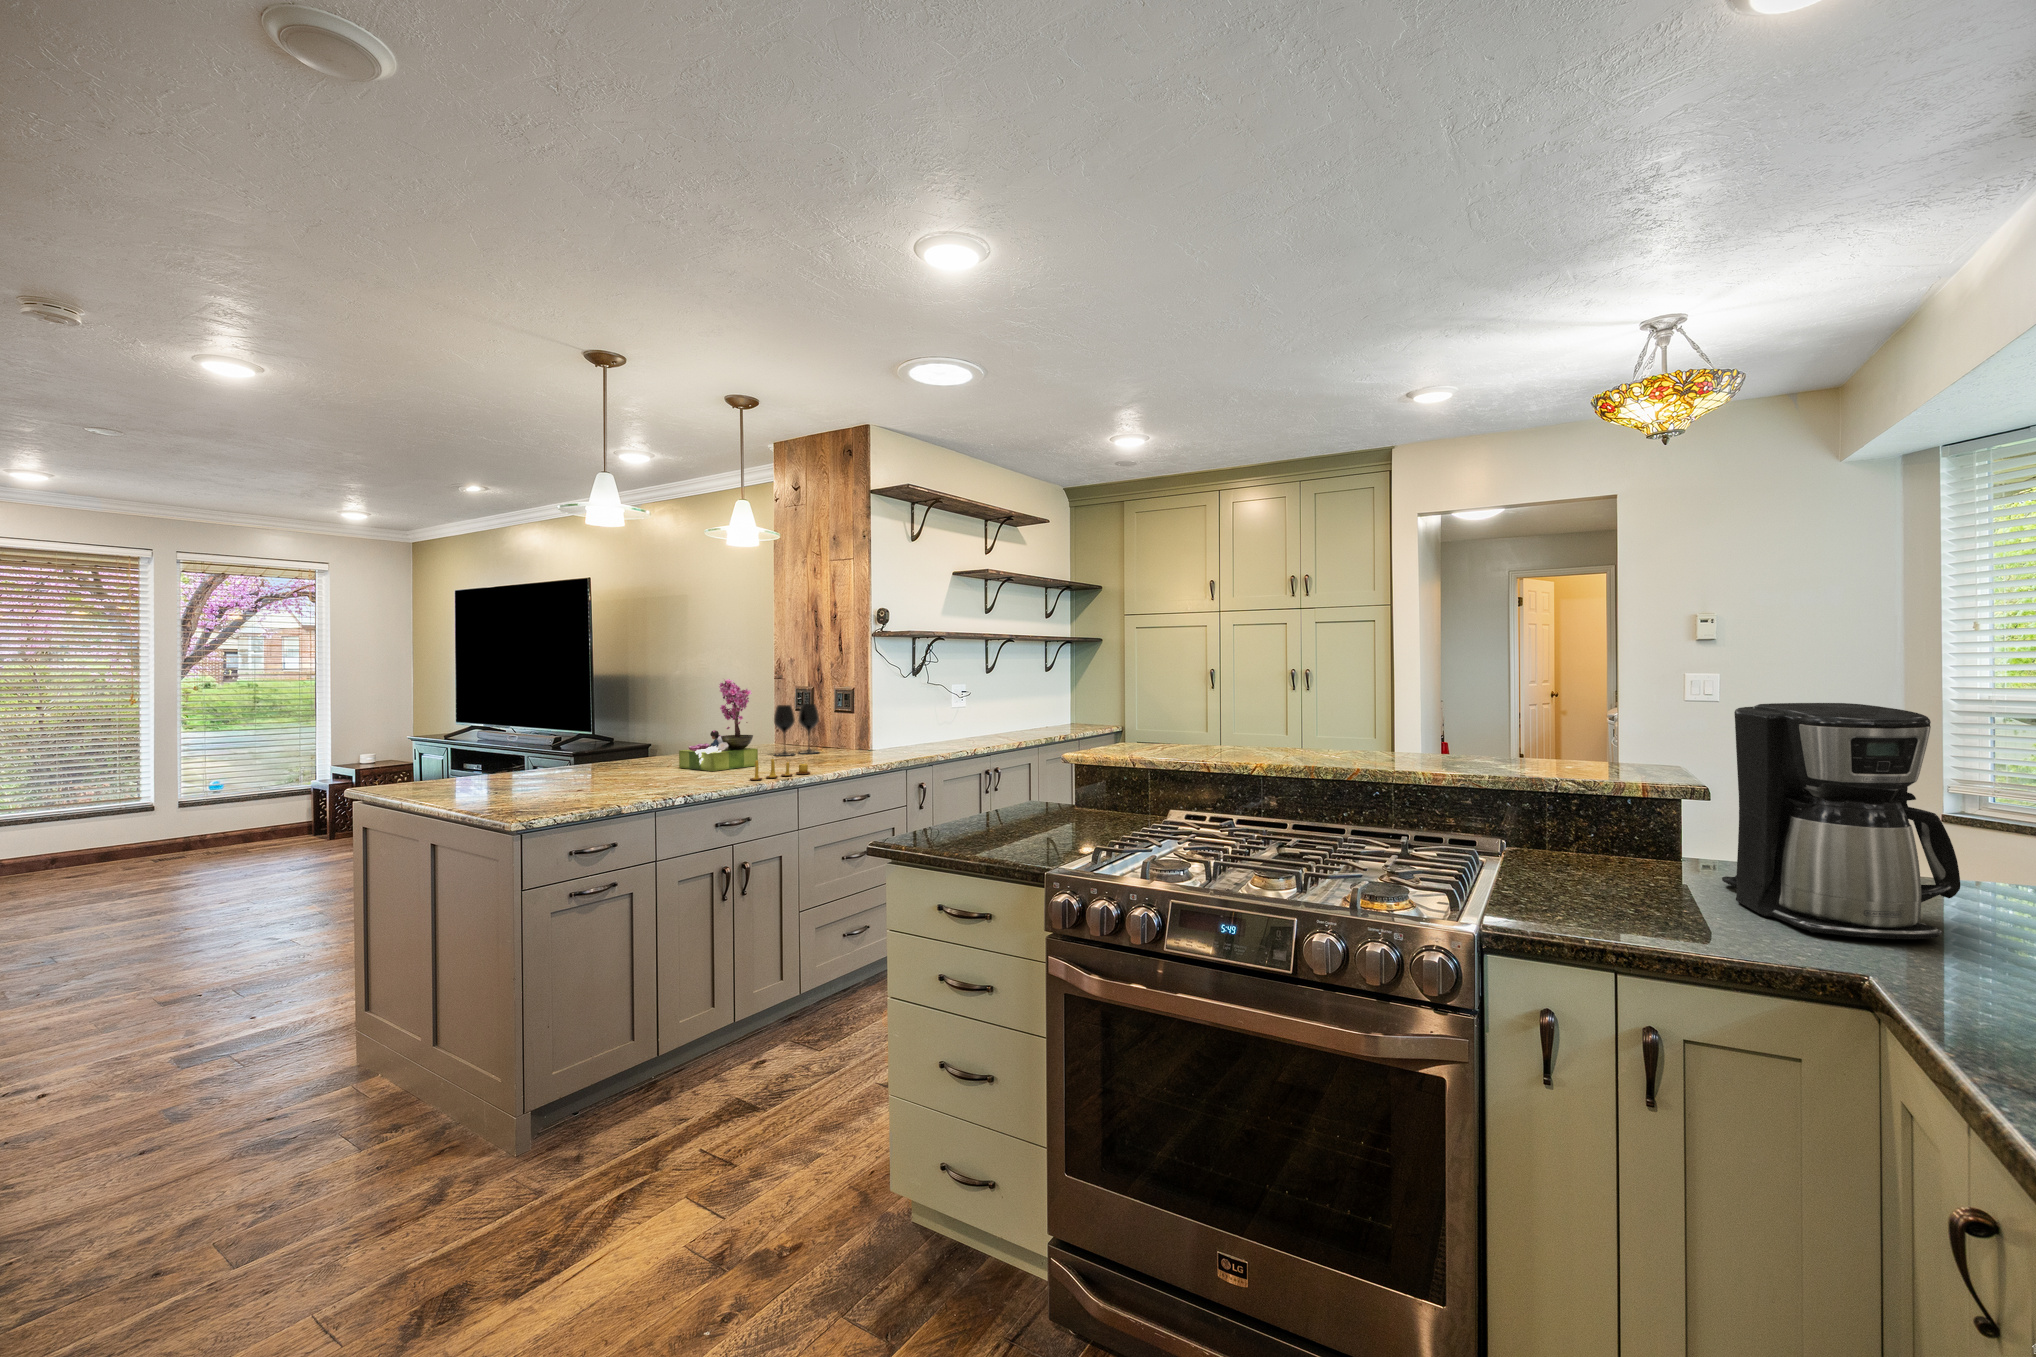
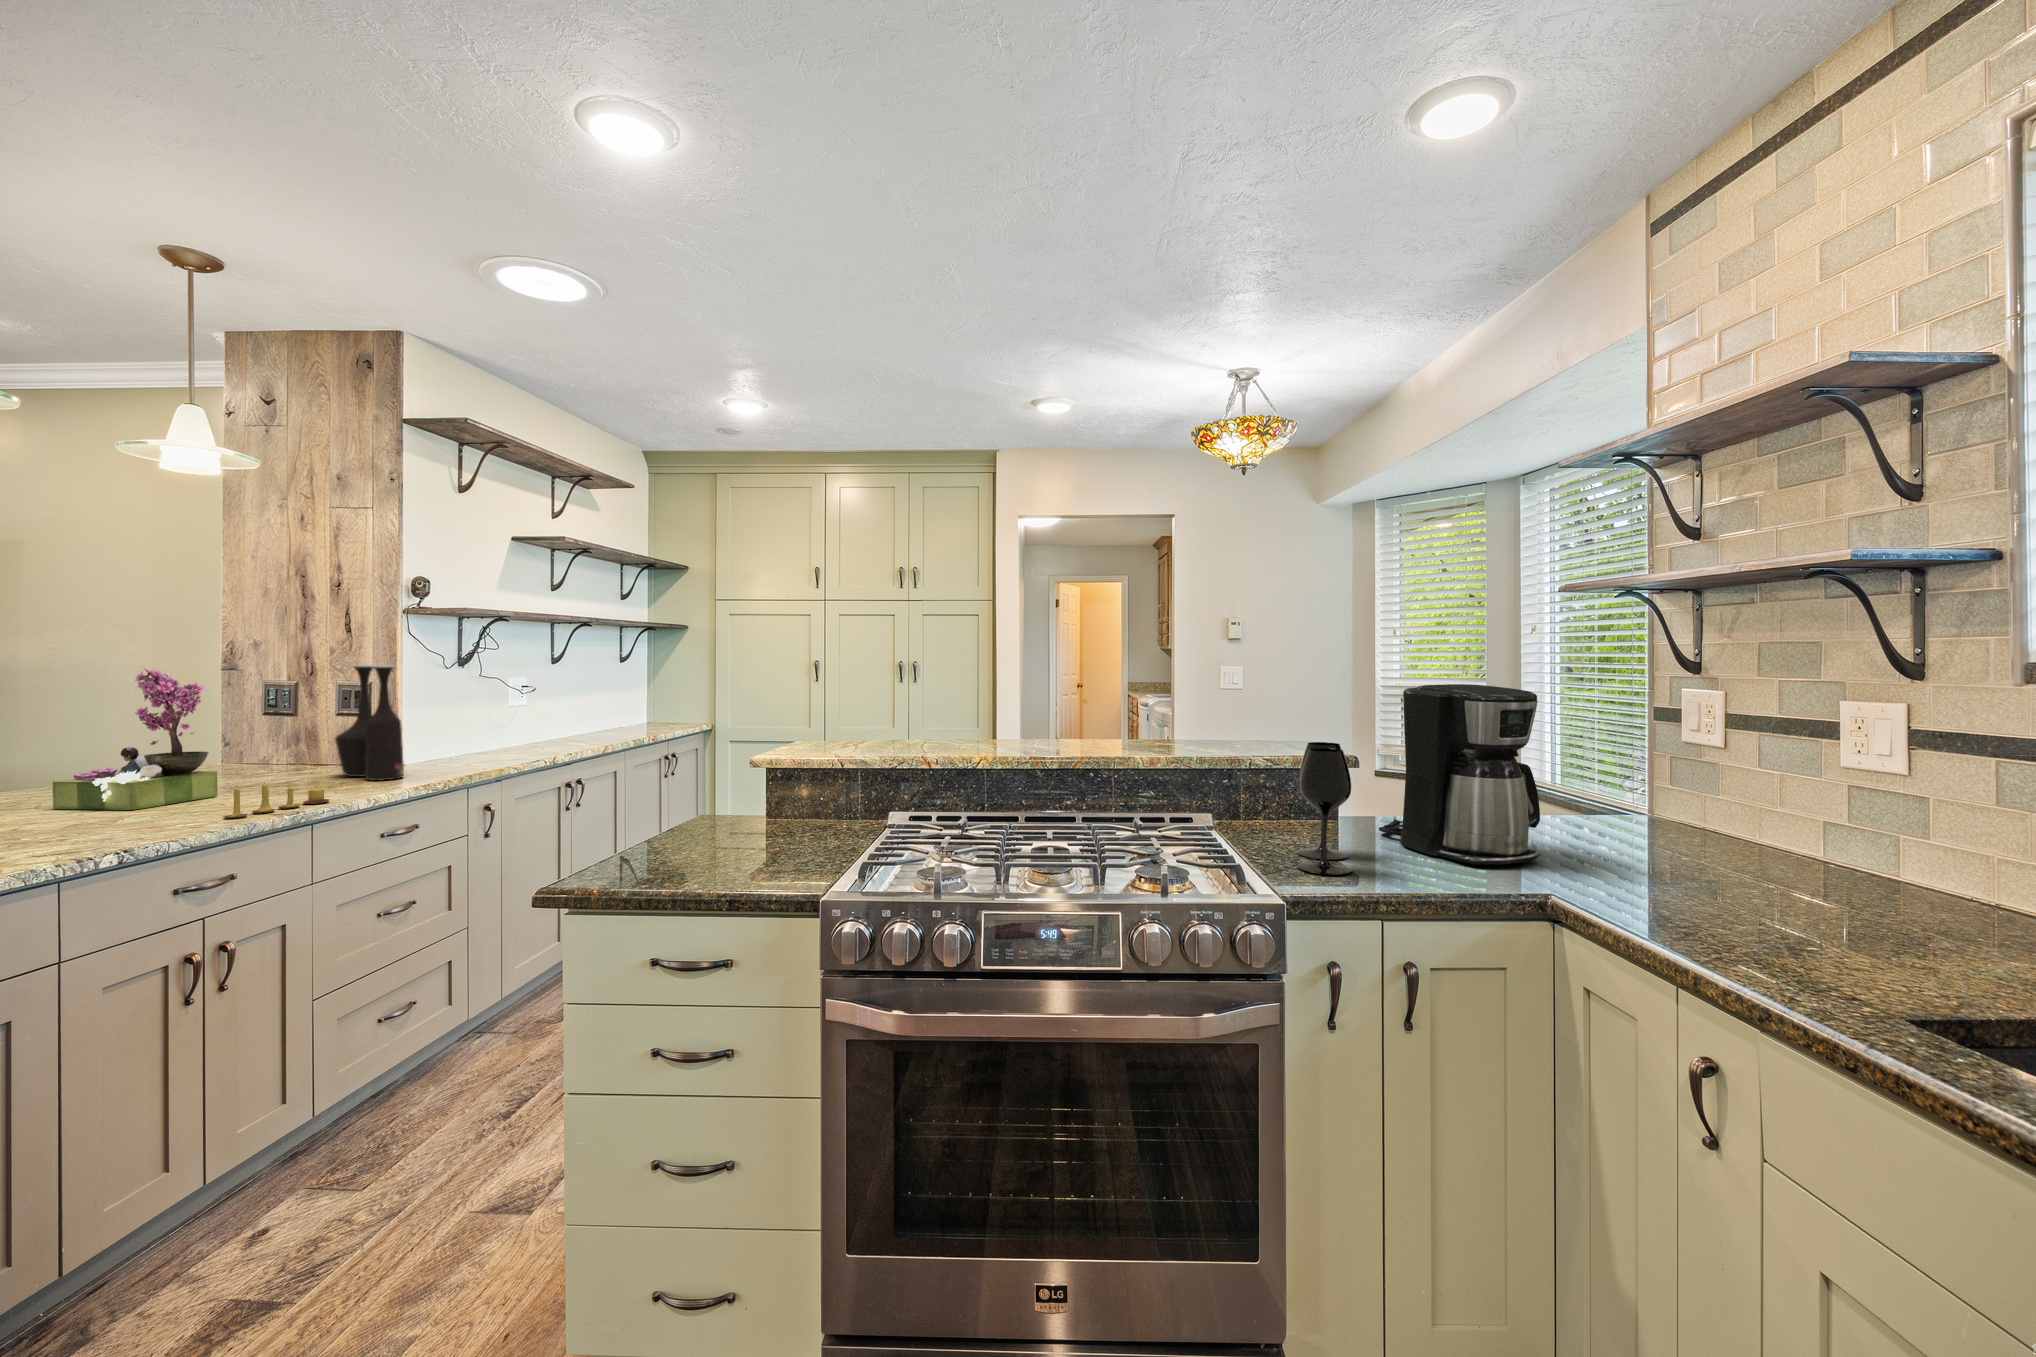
vase: none [828,676,866,761] -> present [335,665,404,781]
wine glass: present [774,704,819,756] -> present [1297,742,1352,875]

